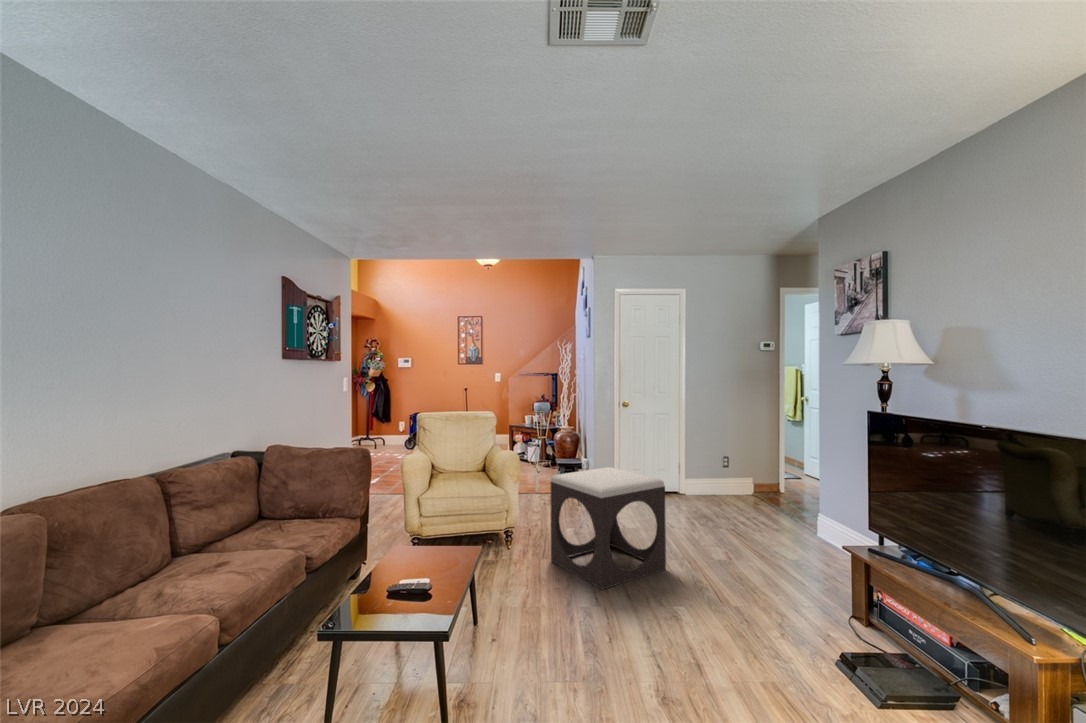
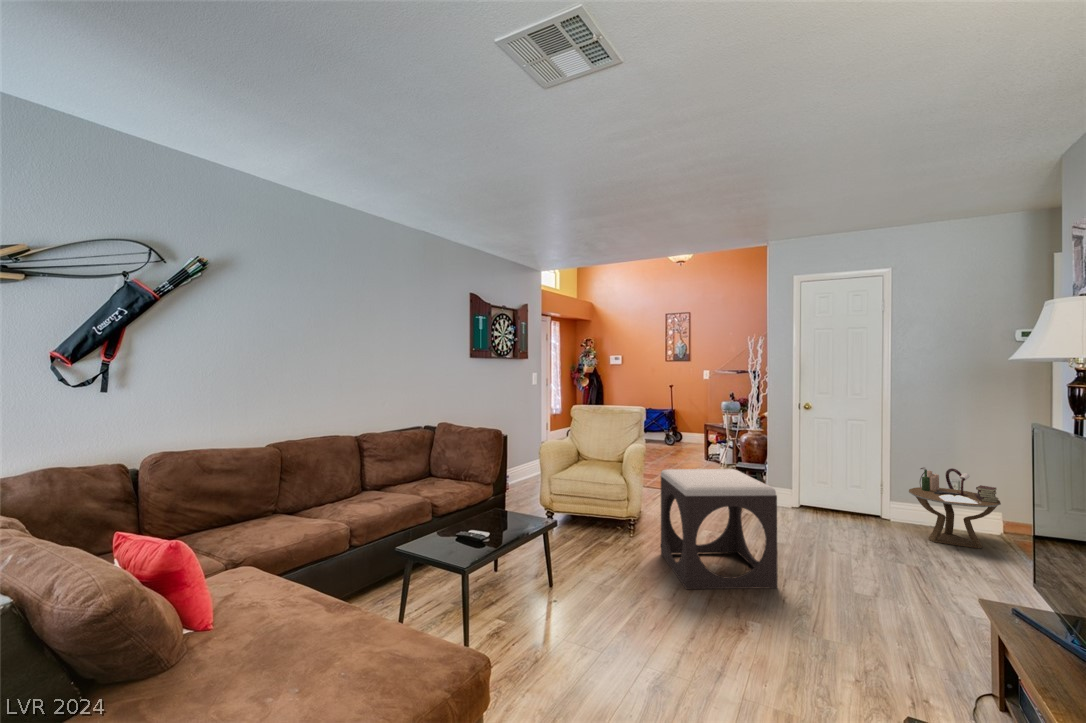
side table: none [705,449,763,508] -> present [909,468,1001,548]

